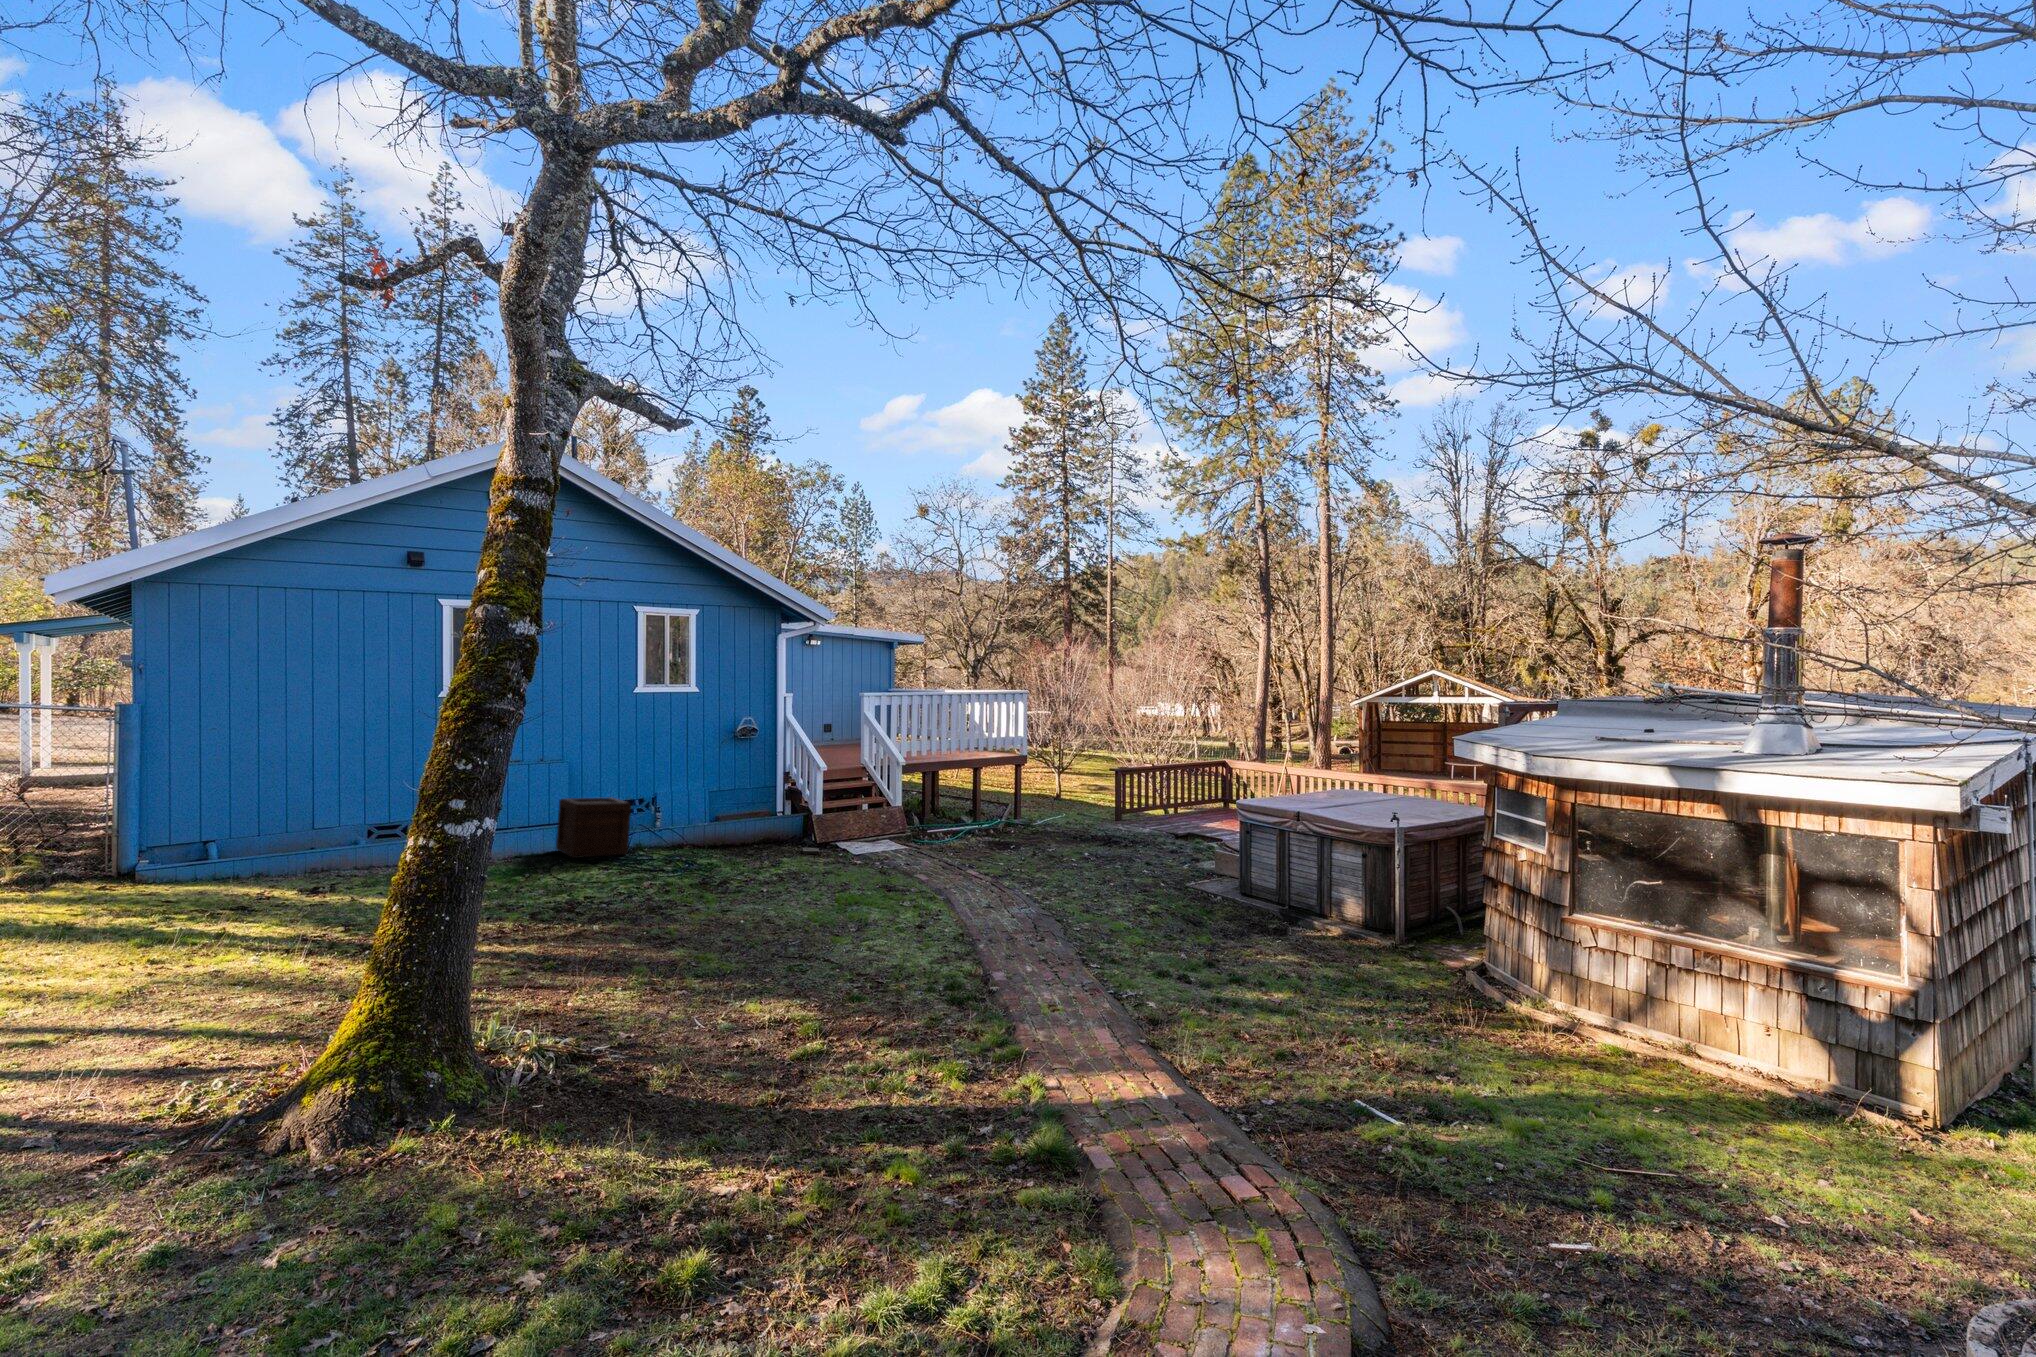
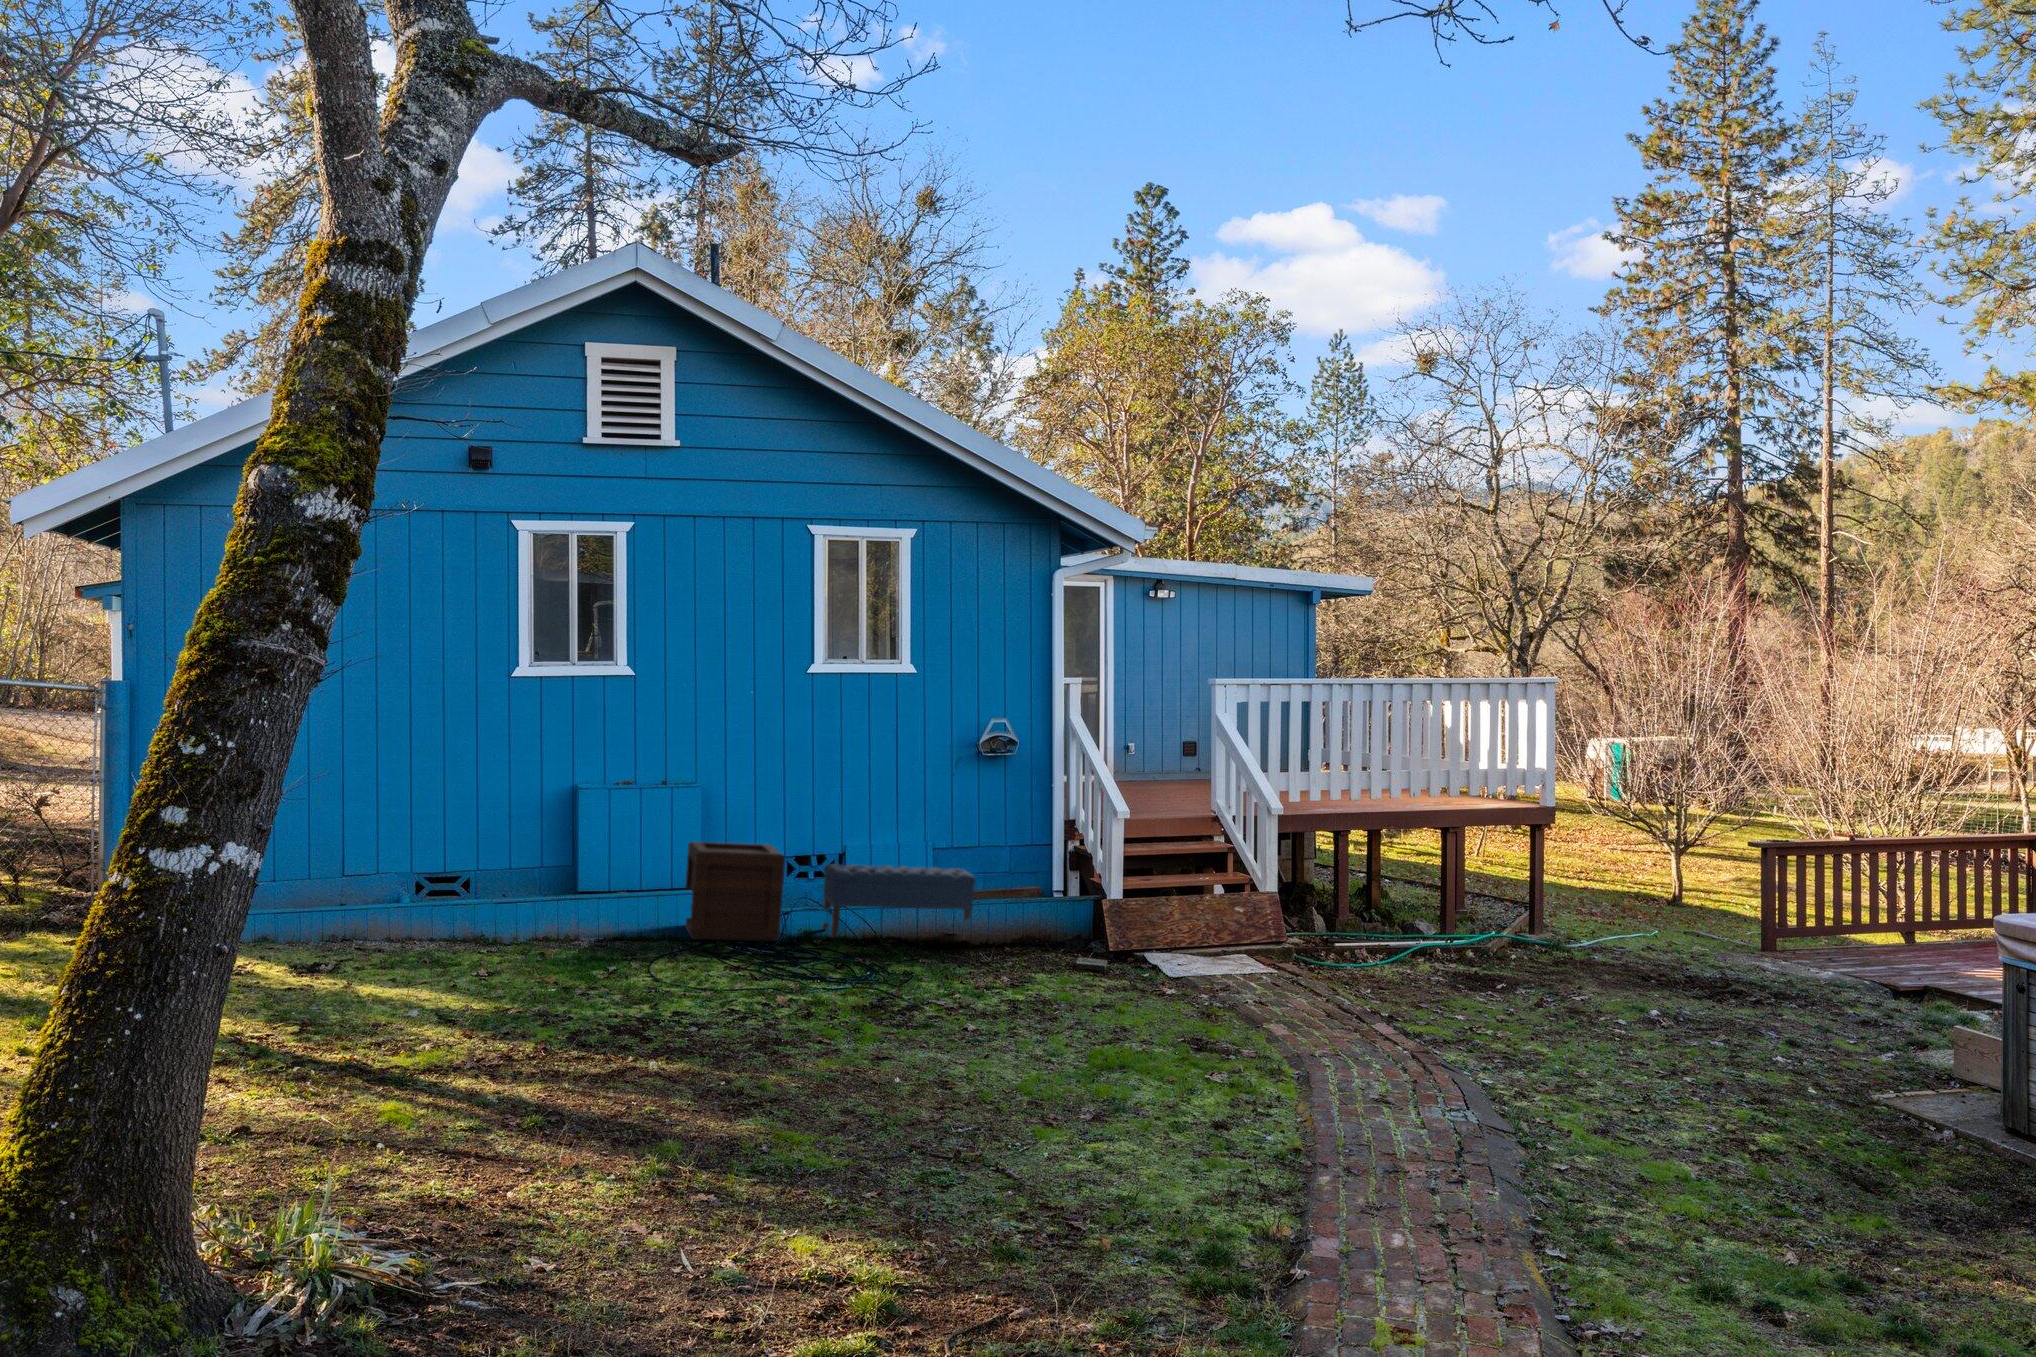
bench: none [645,805,741,850] -> present [822,864,976,941]

